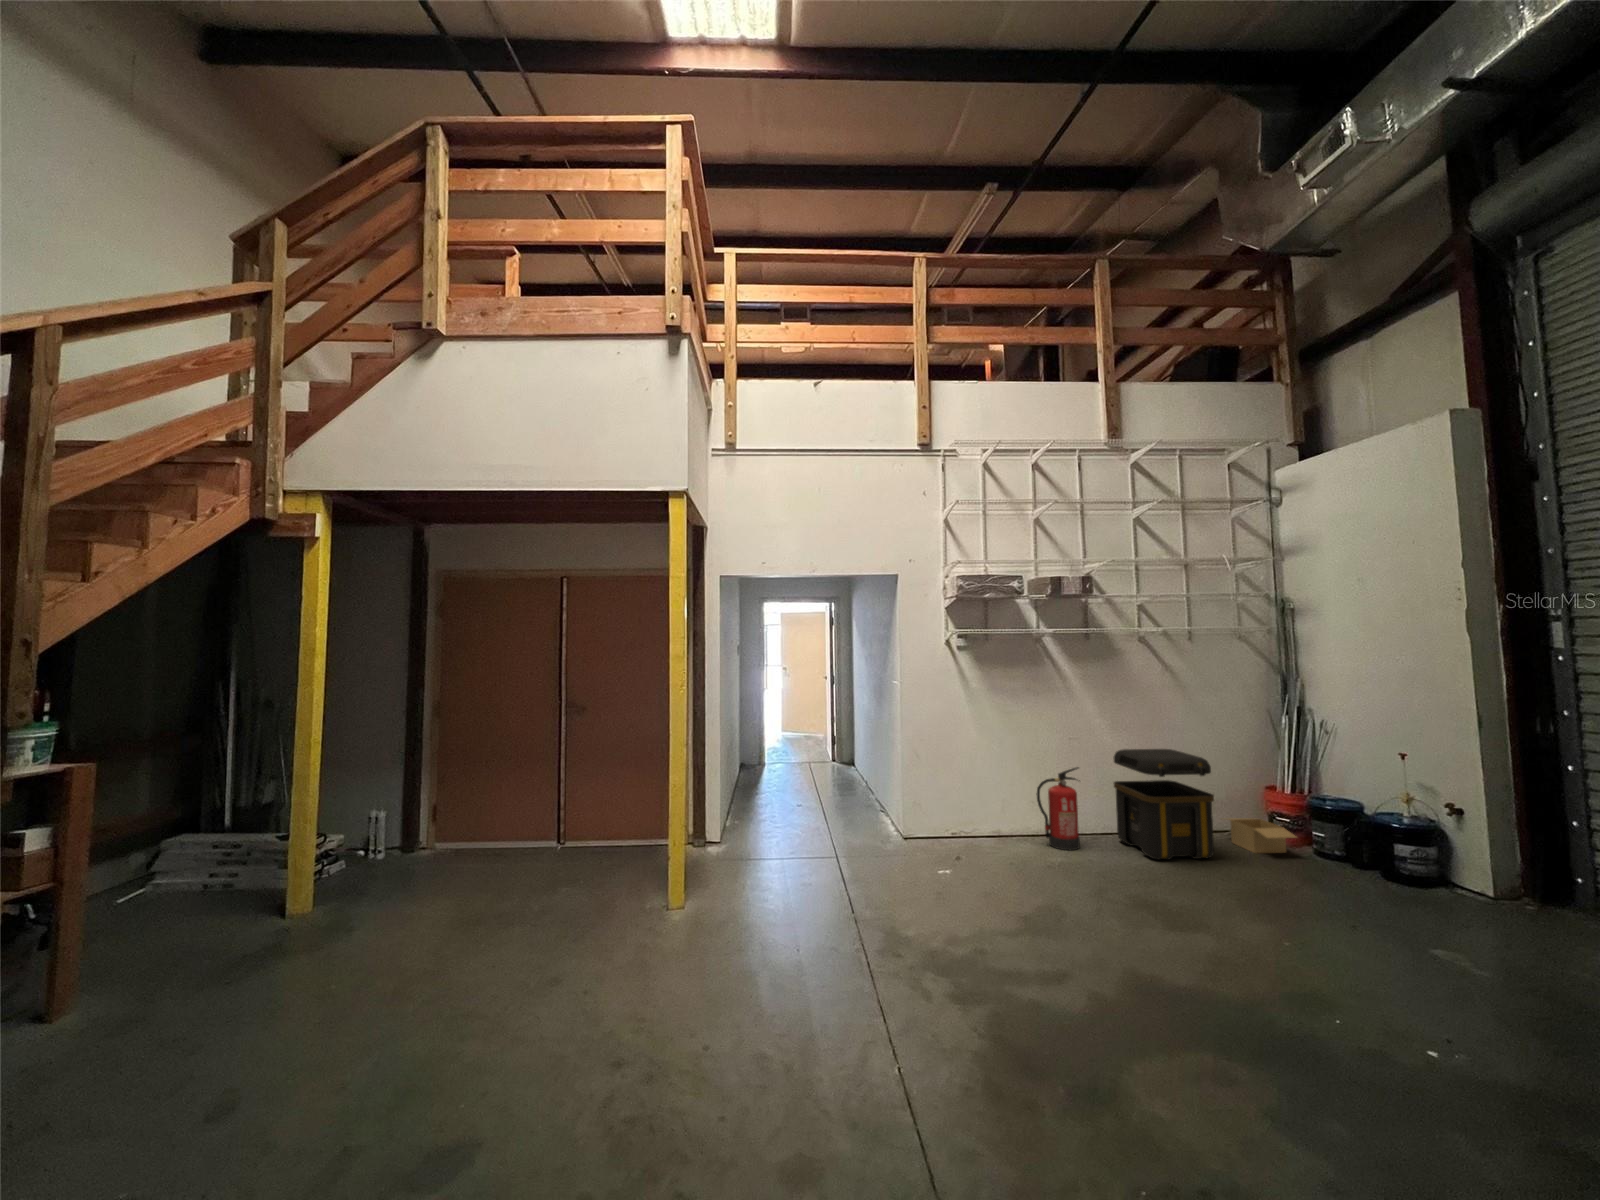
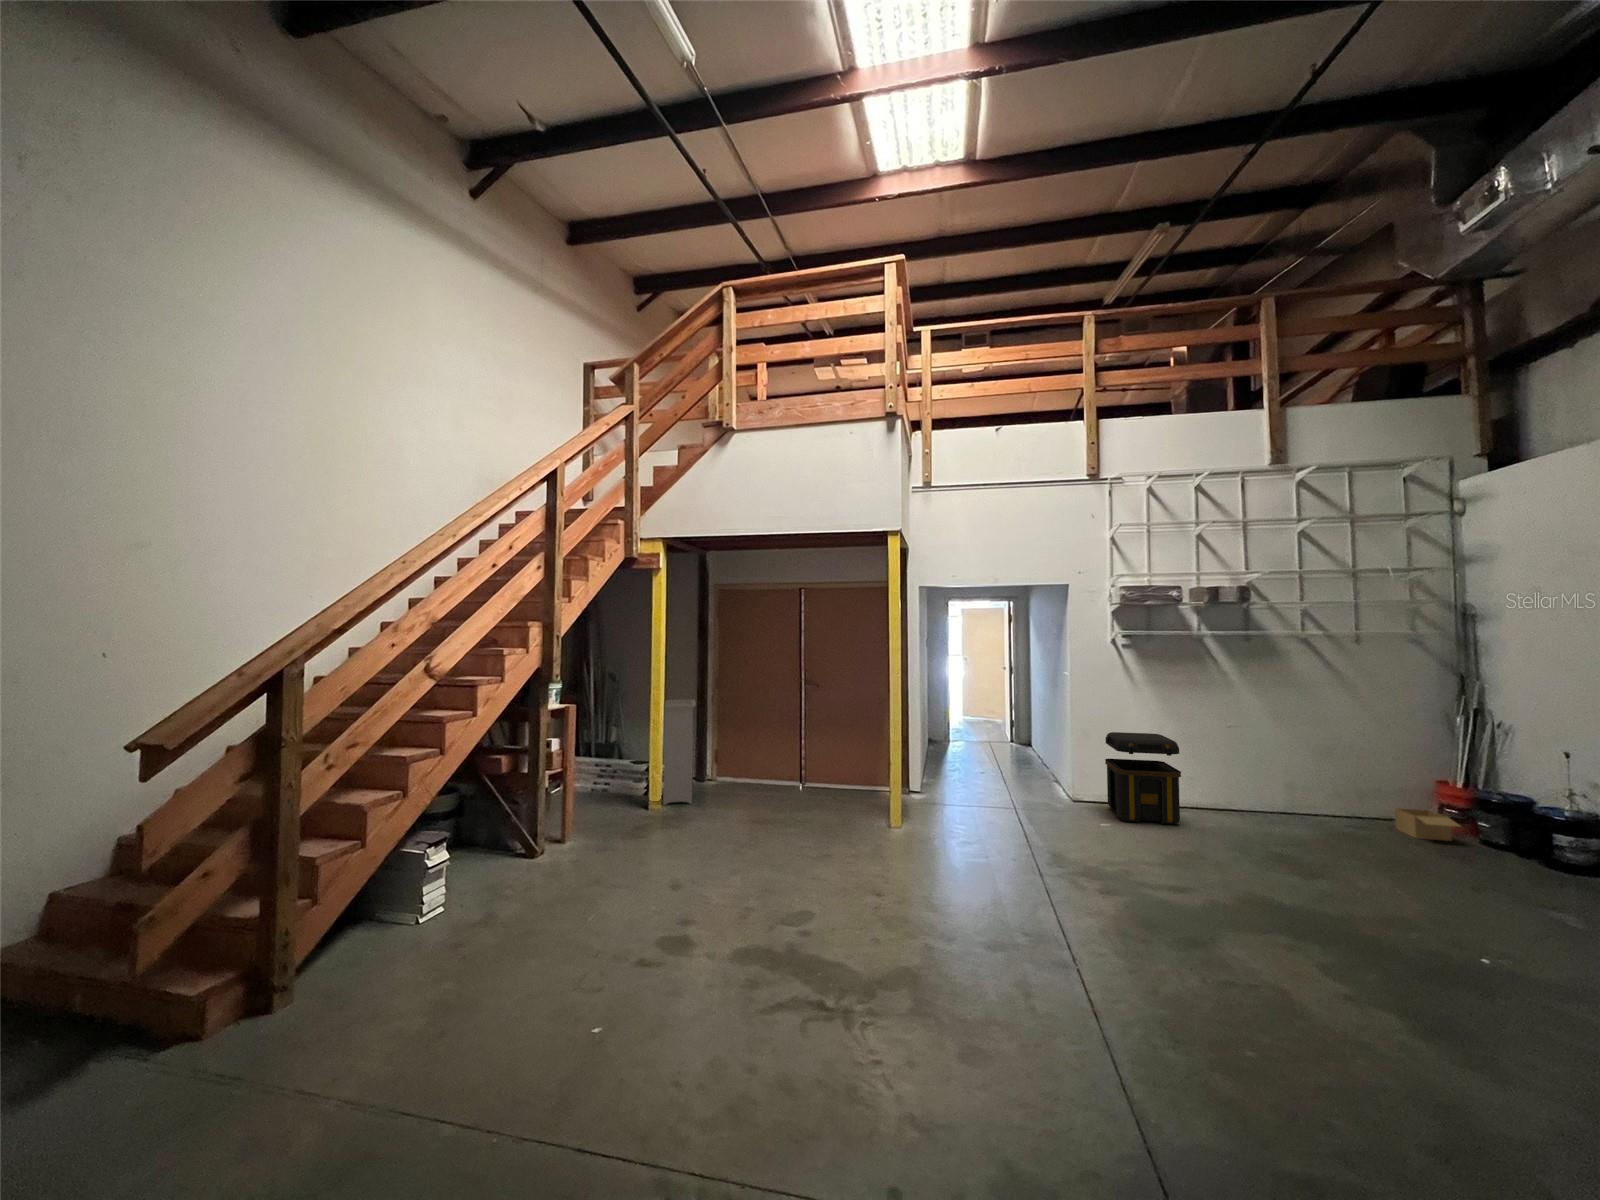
storage cabinet: none [316,737,391,908] -> present [663,700,696,805]
toolbox: present [1113,749,1214,860] -> present [1105,732,1181,824]
fire extinguisher: present [1036,767,1080,850] -> none [1194,751,1236,821]

